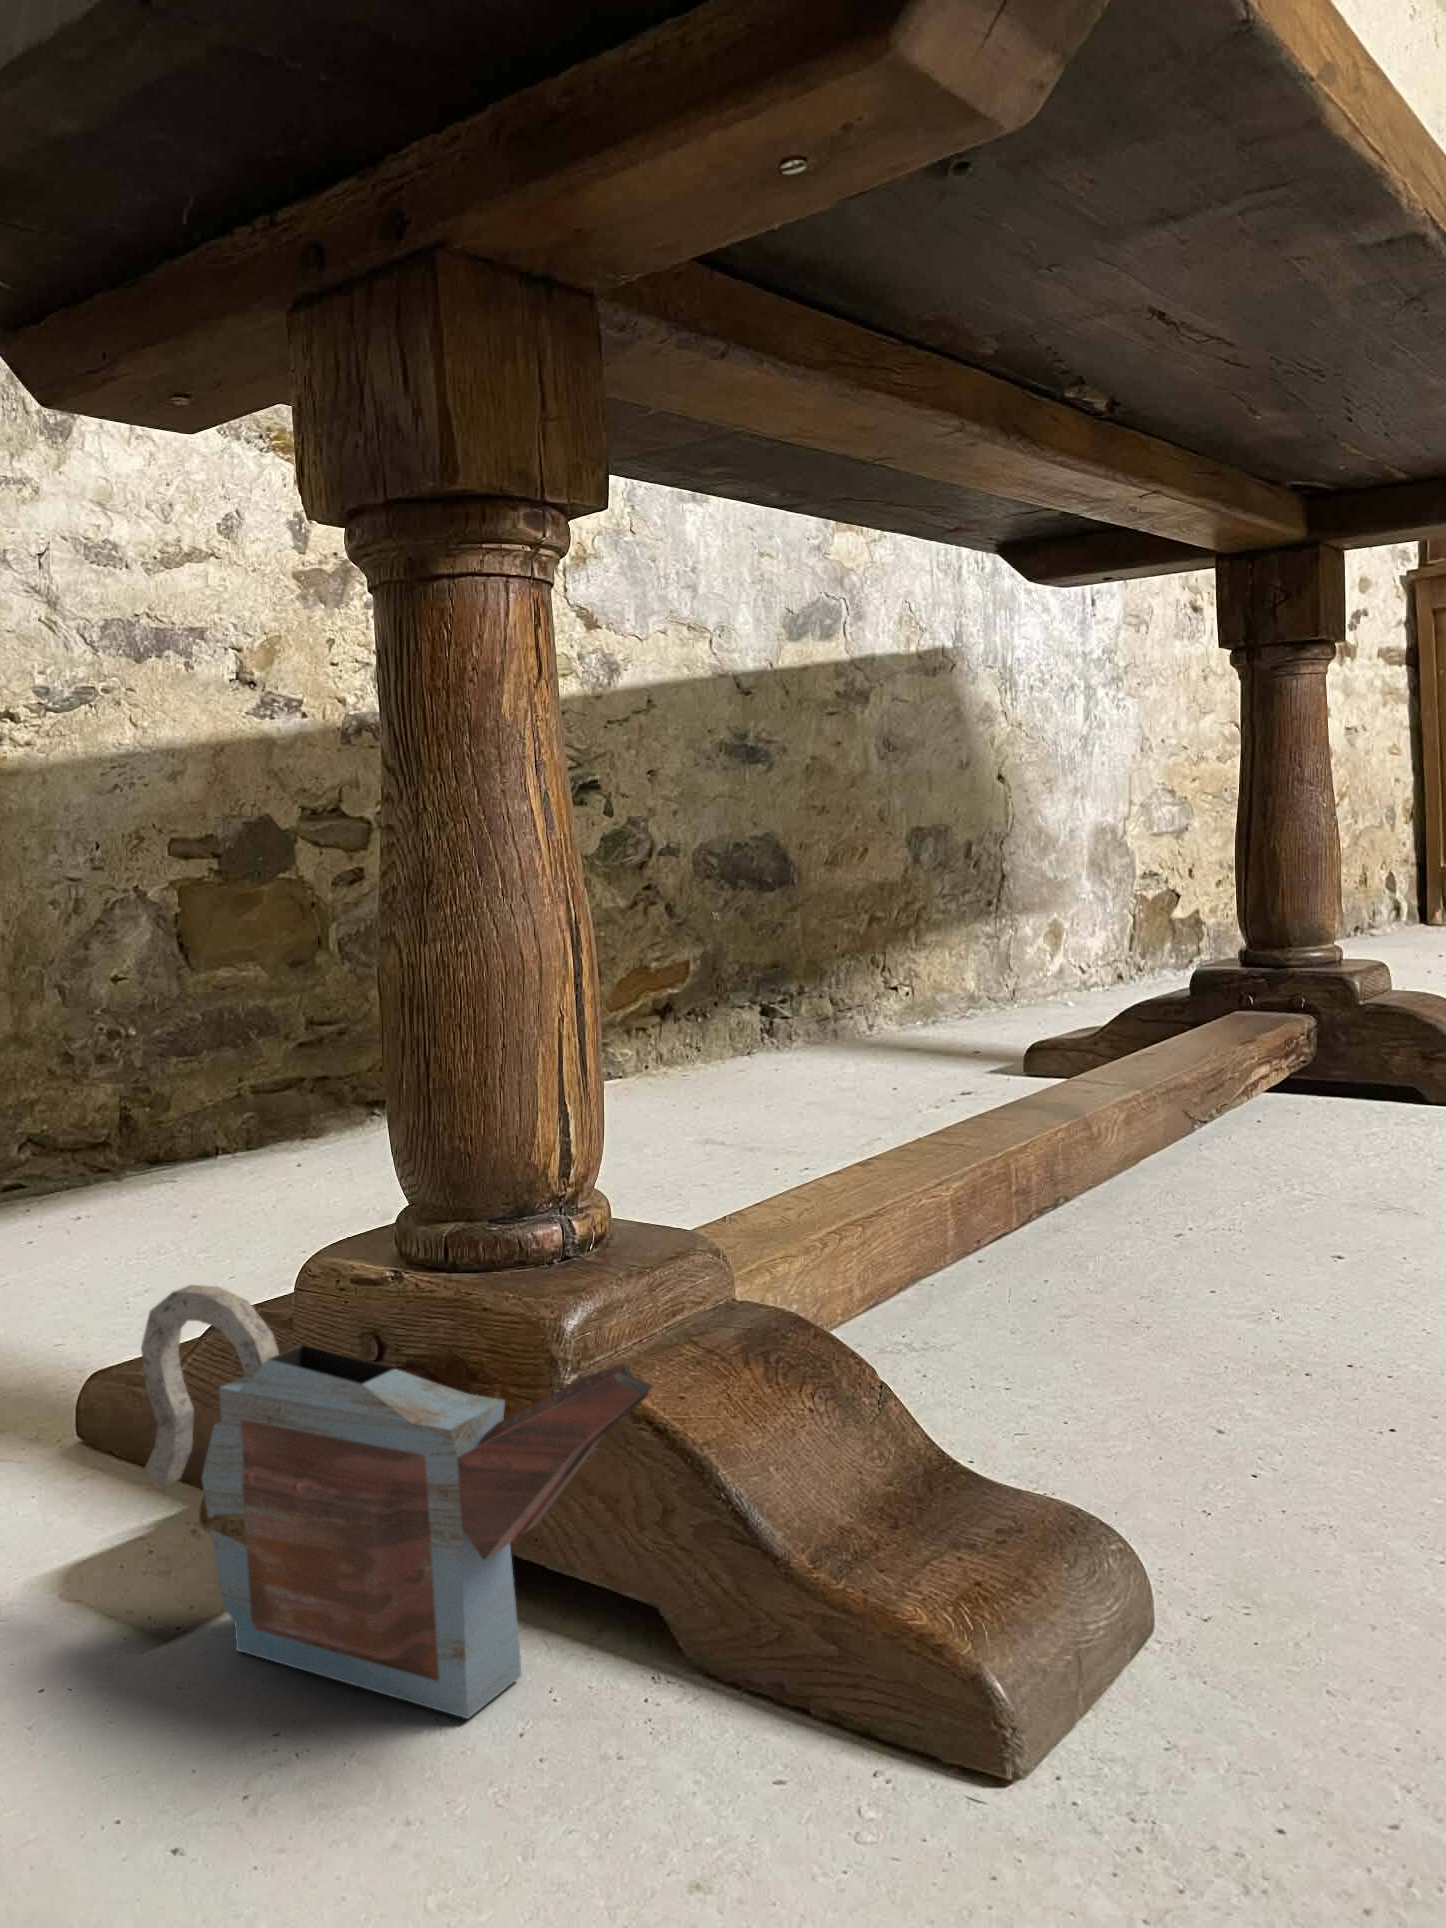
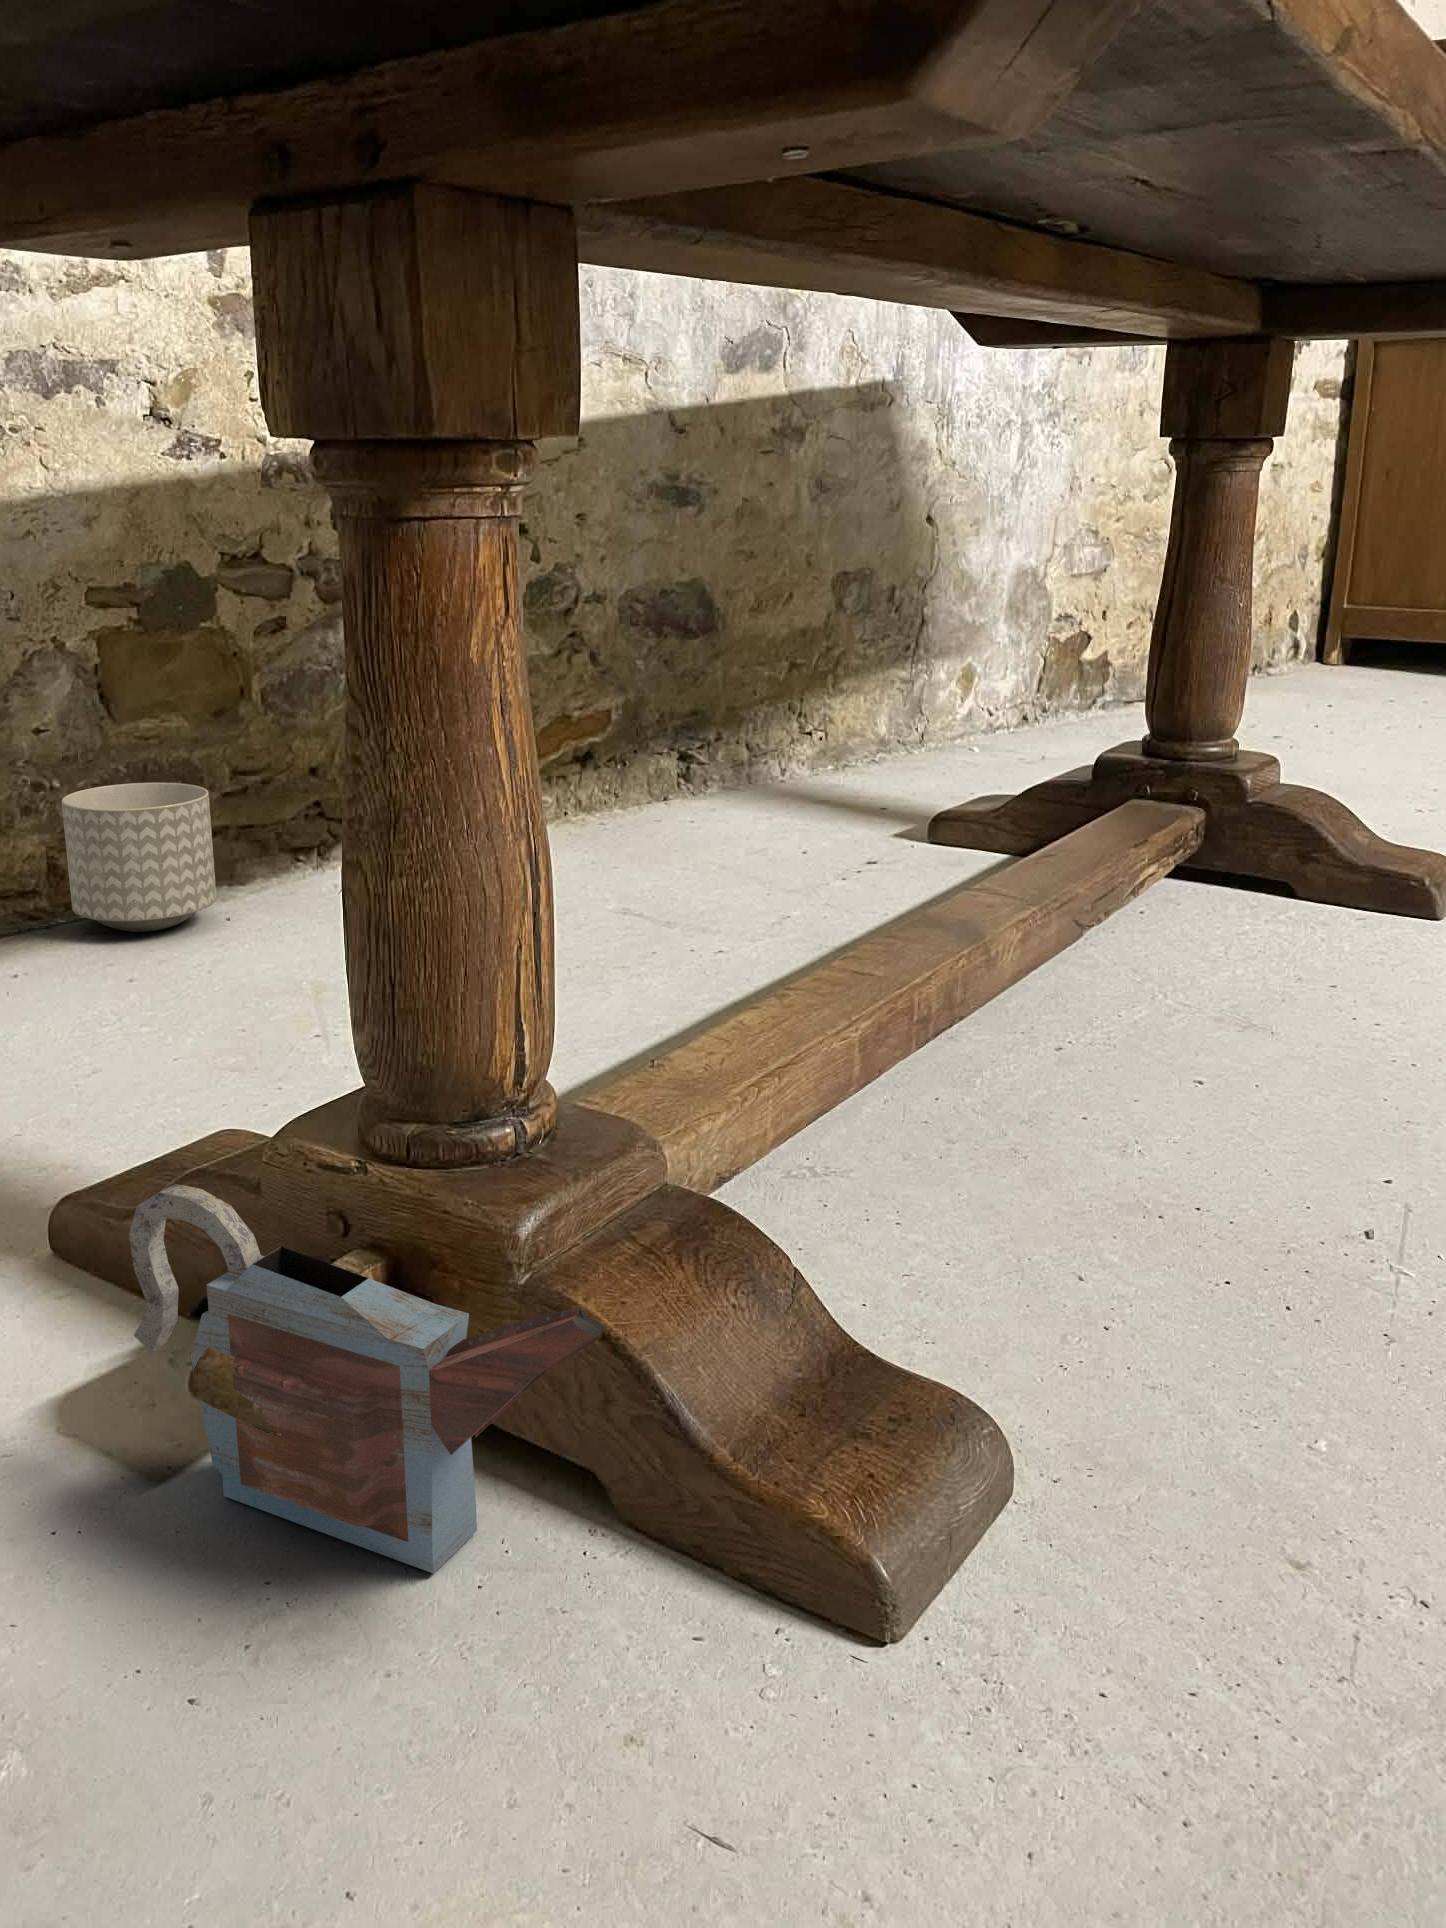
planter: none [138,1026,290,1174] -> present [62,783,216,932]

